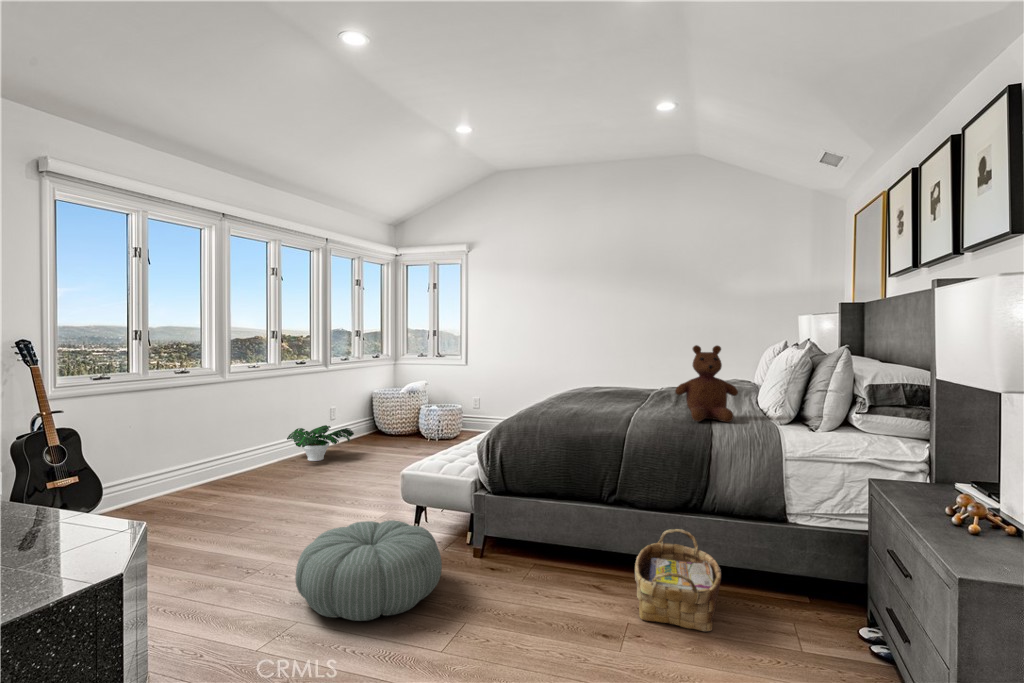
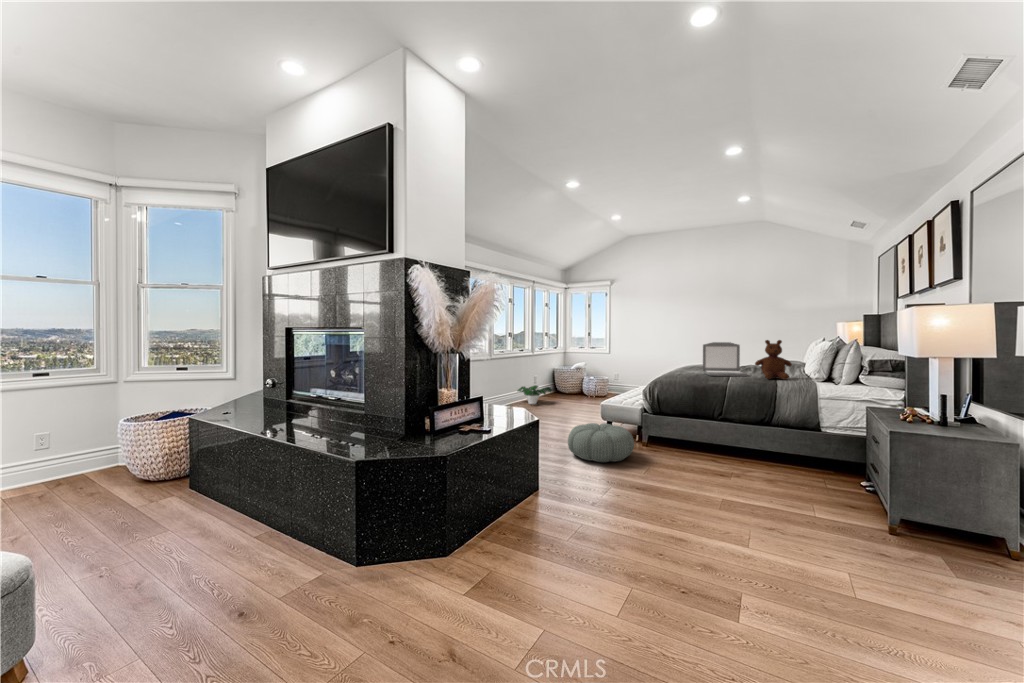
laptop: none [589,349,665,414] -> present [703,342,748,377]
woven basket: present [635,529,721,632] -> none [735,432,782,478]

